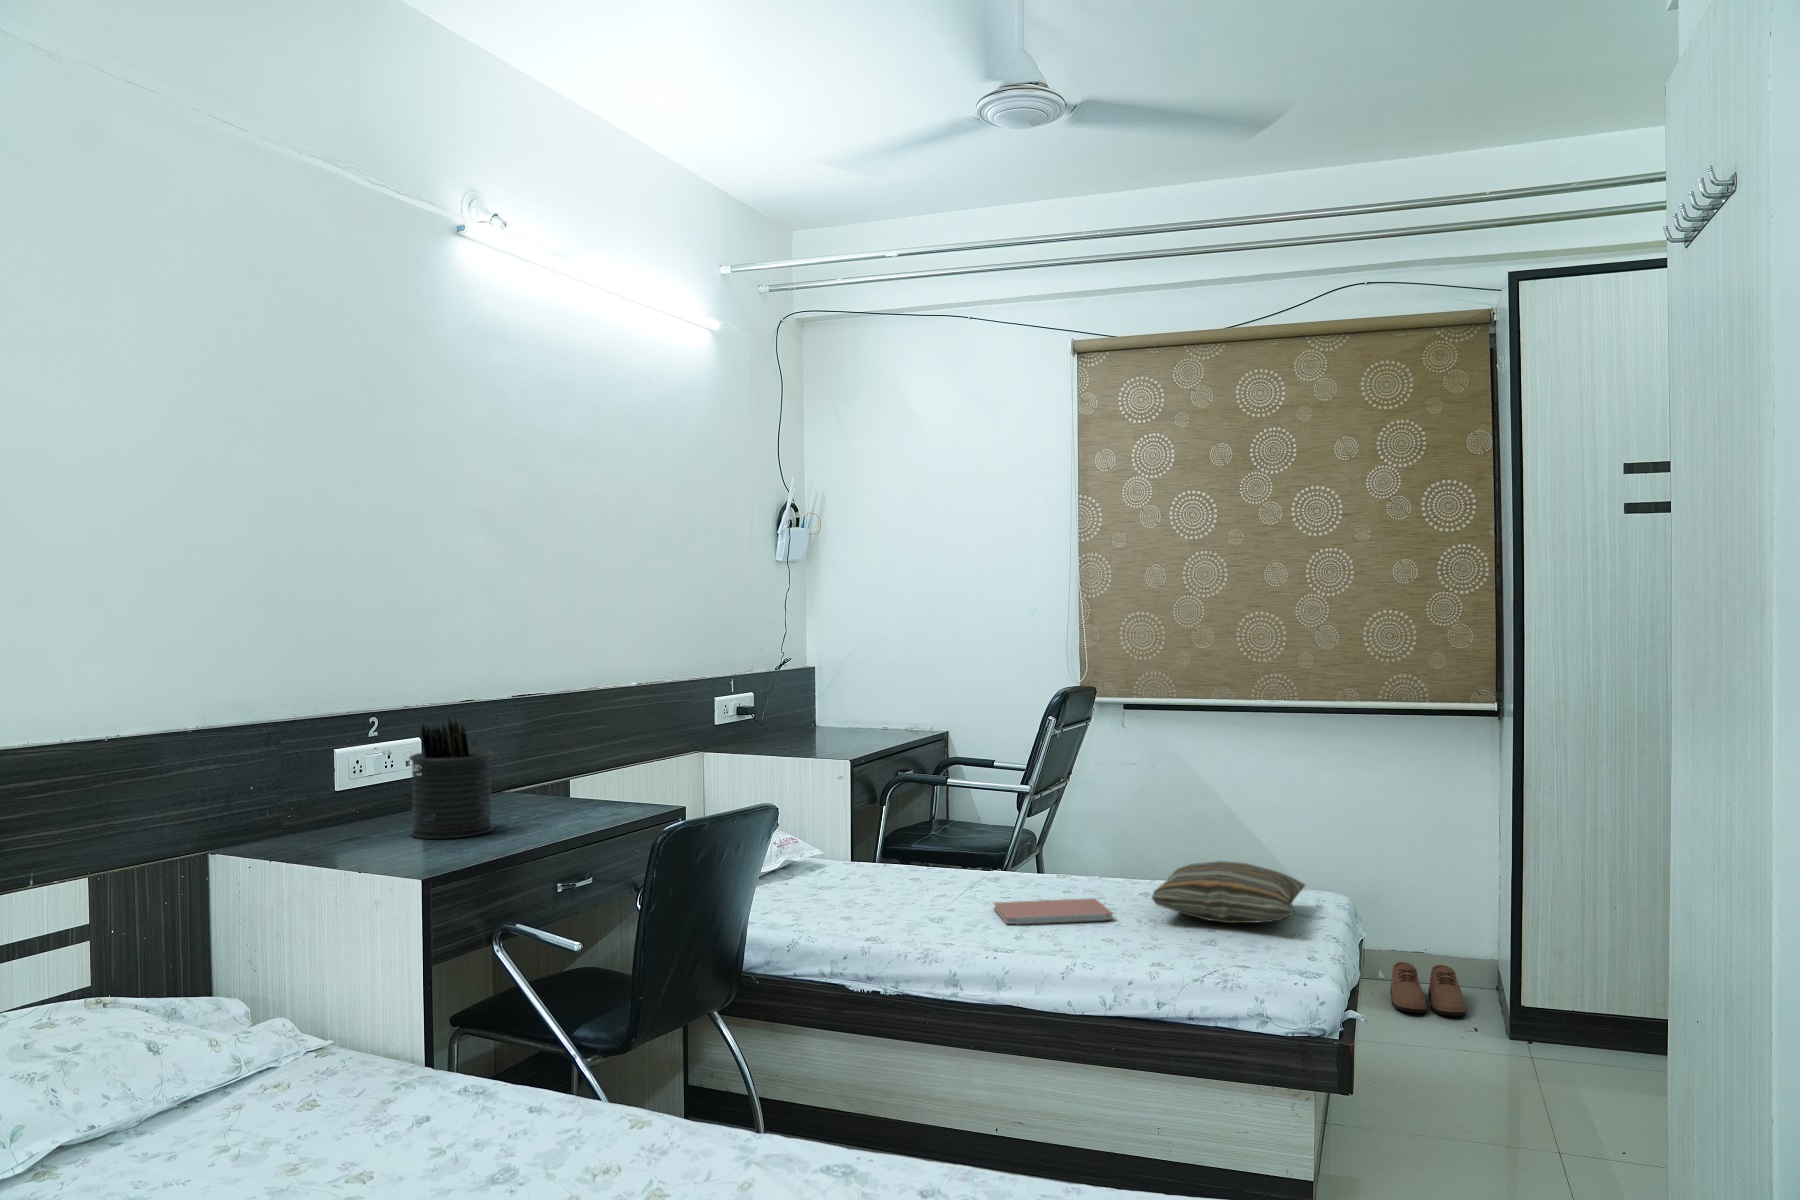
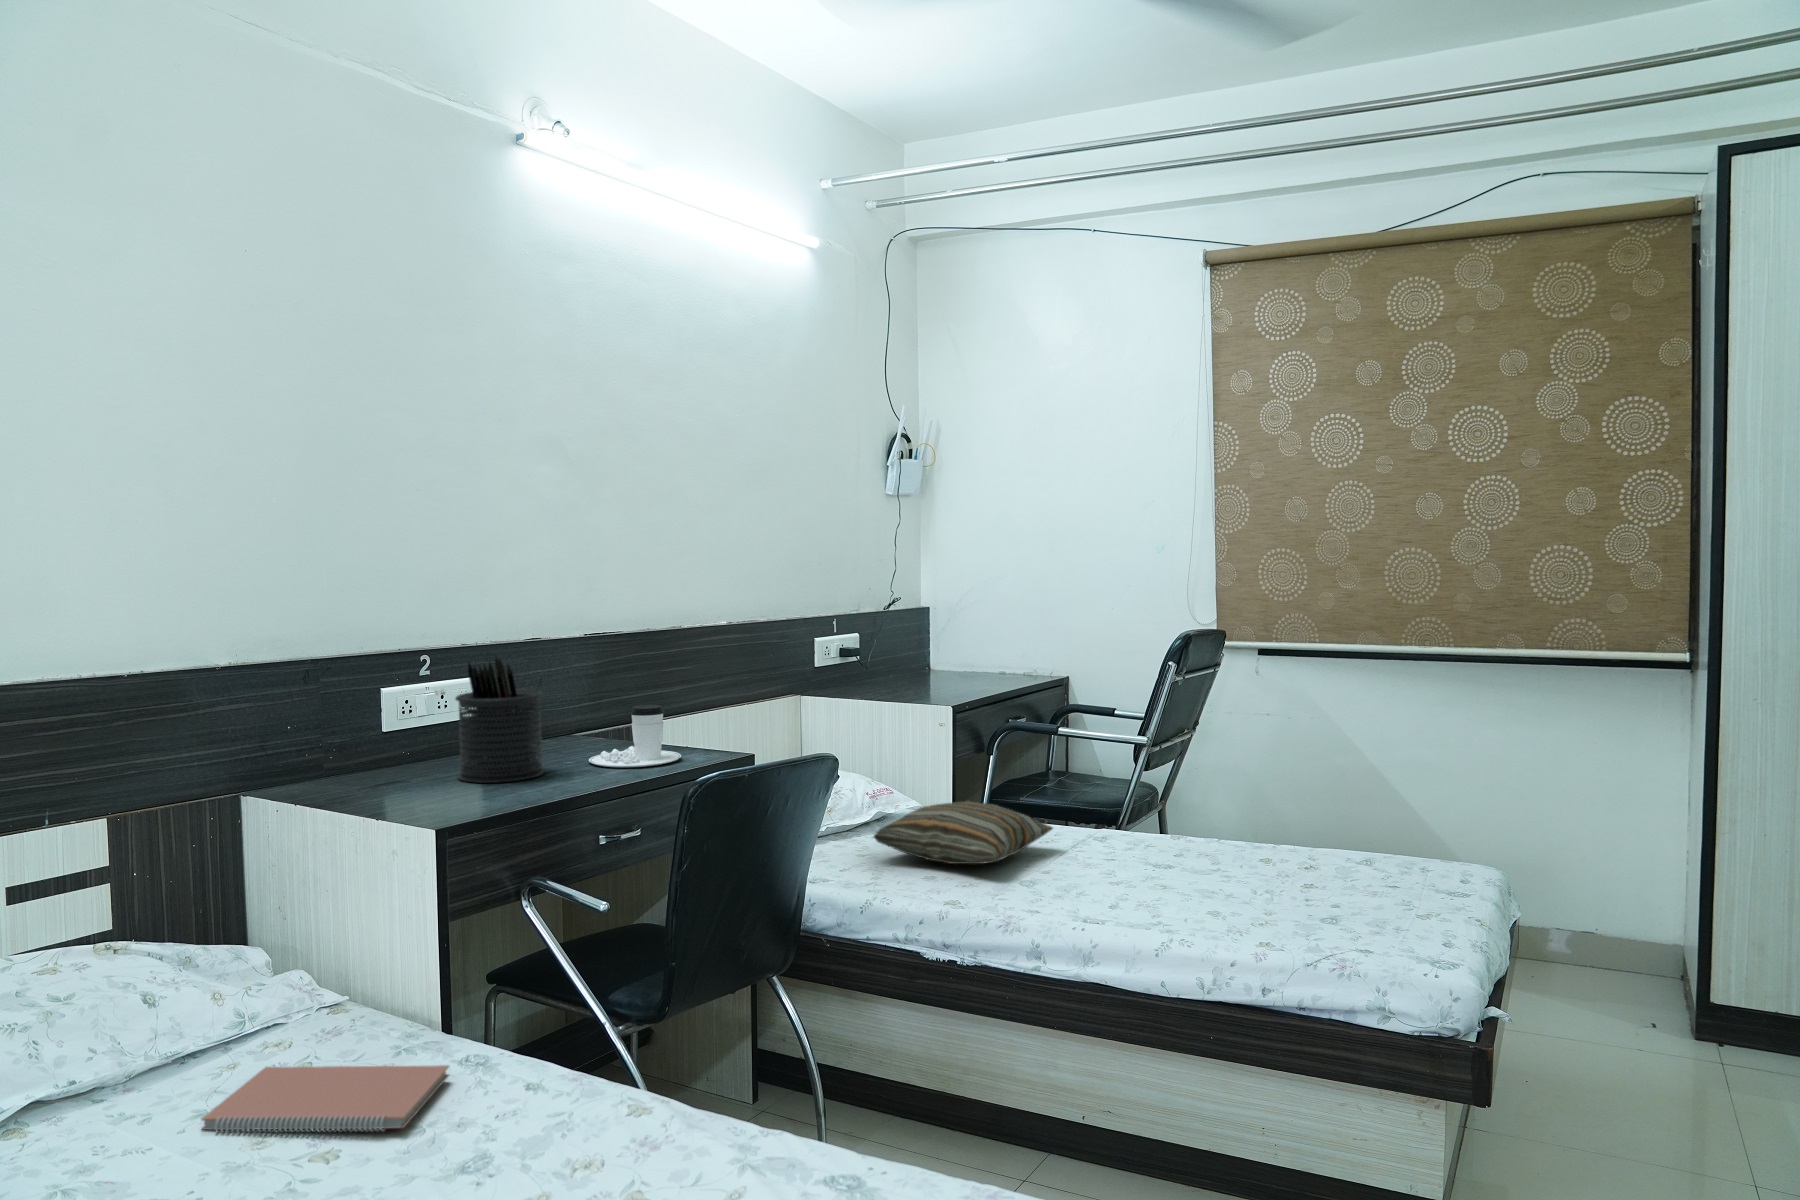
coffee cup: none [530,763,619,822] -> present [589,705,681,767]
pillow: present [1152,861,1305,923] -> present [874,801,1053,864]
notebook: present [994,898,1113,924] -> present [201,1065,449,1133]
shoe: present [1390,962,1466,1016] -> none [1554,939,1645,1004]

